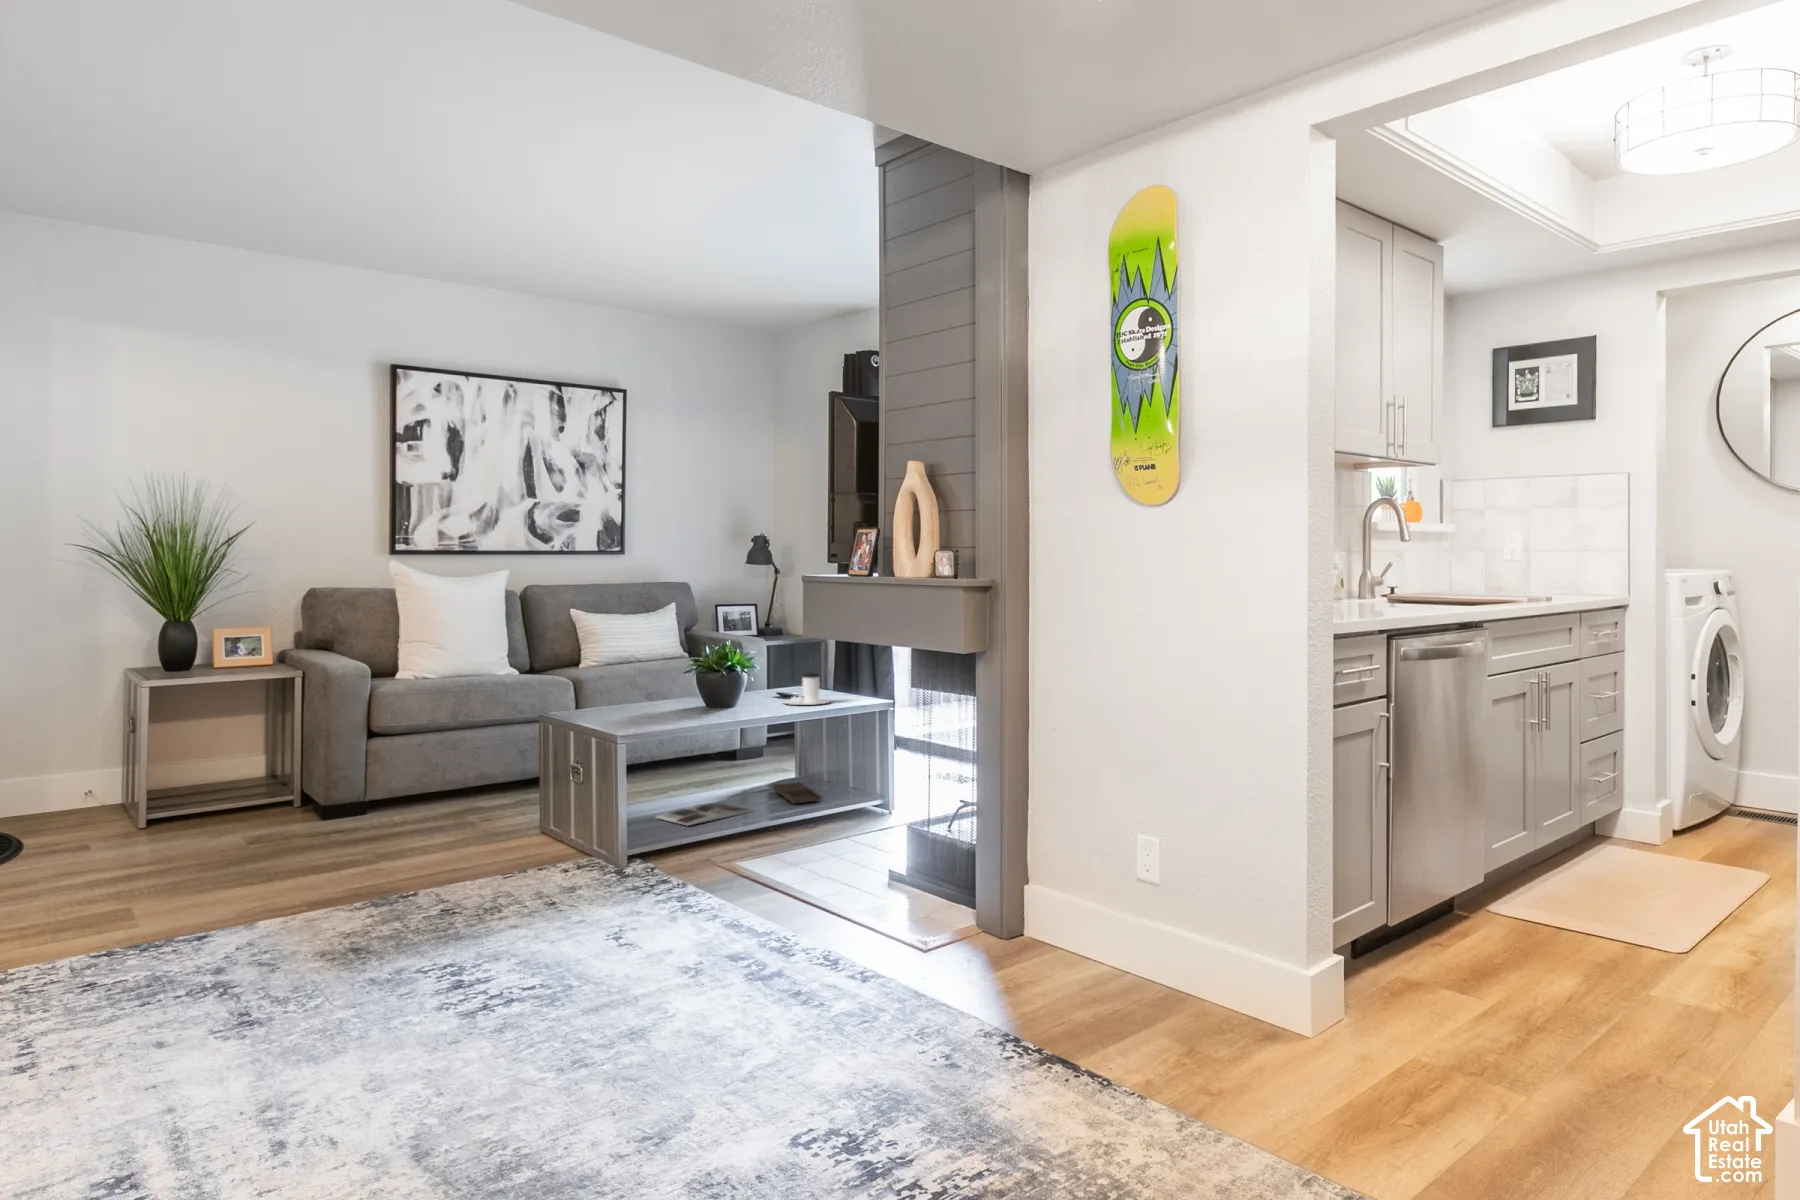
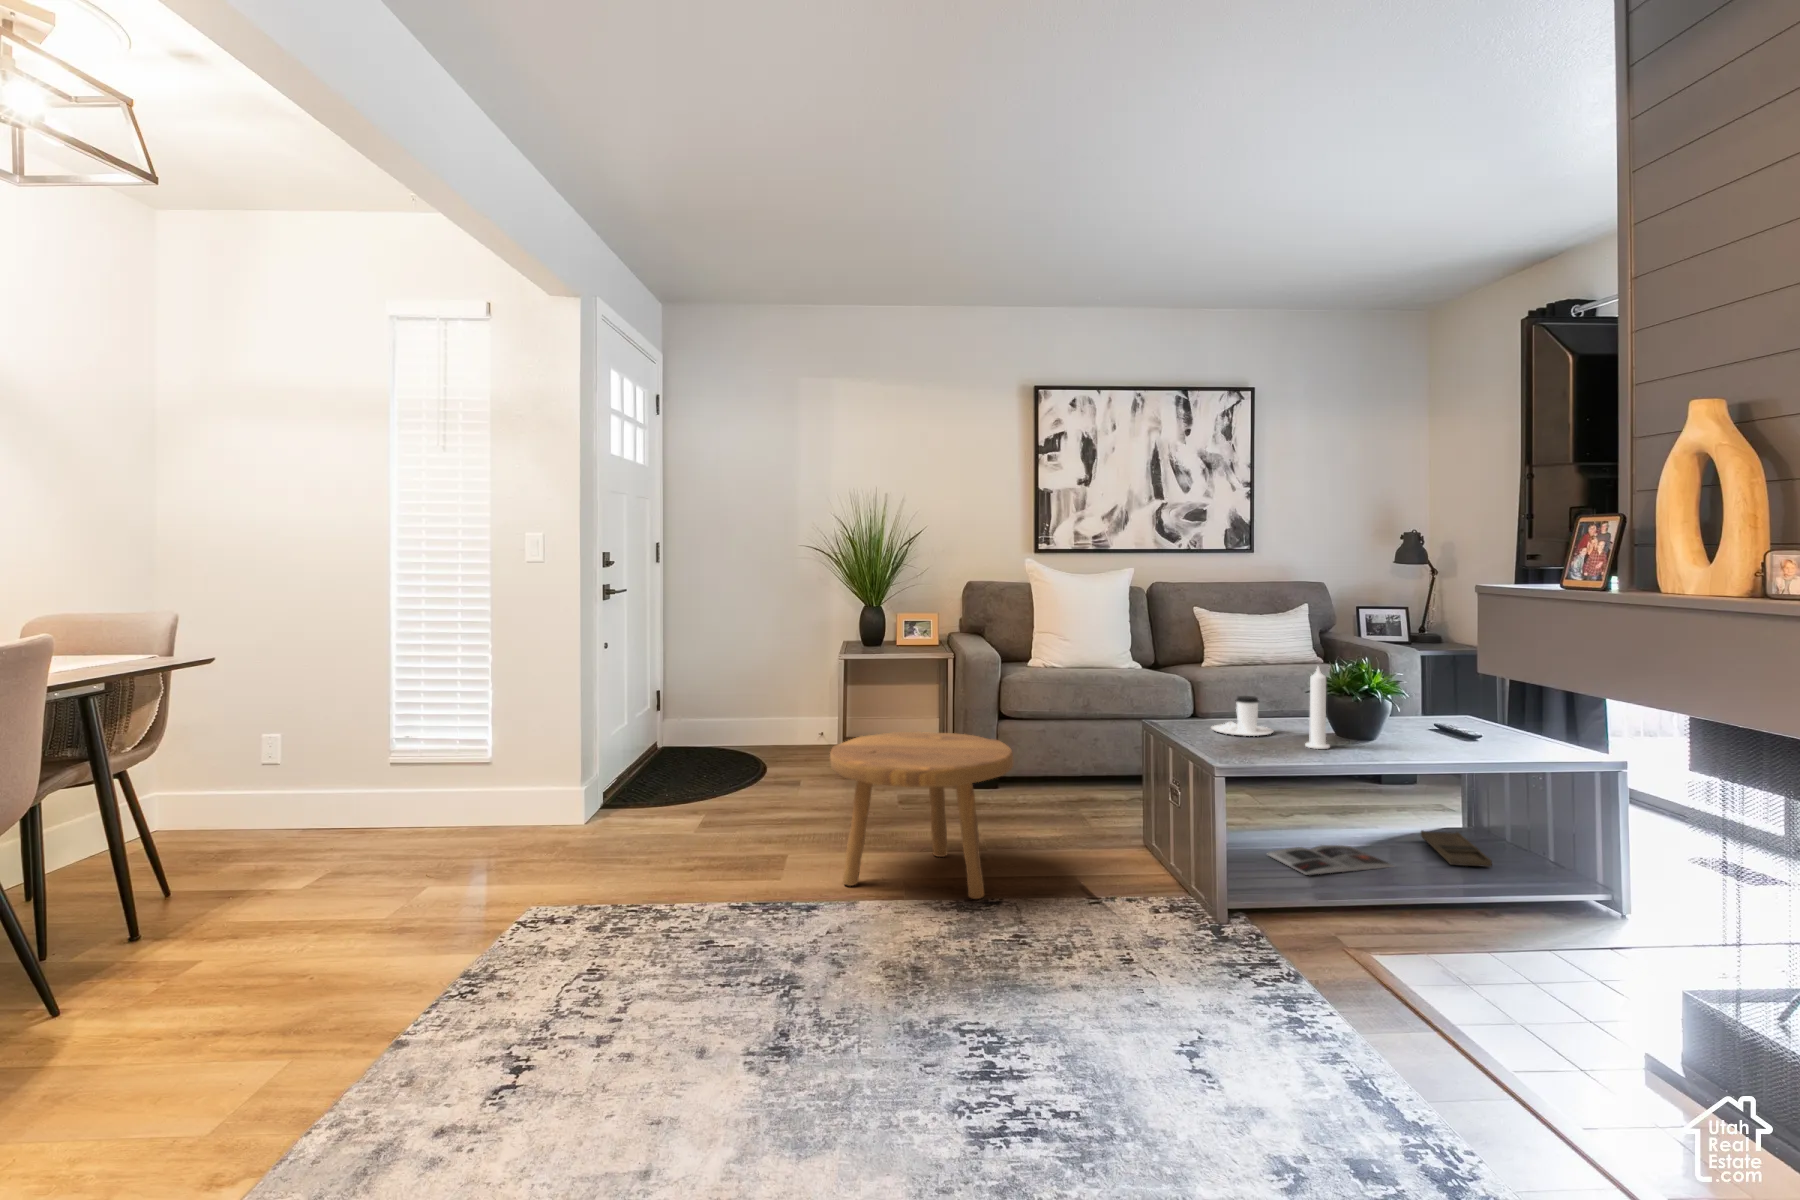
candle: none [684,649,704,718] -> present [1305,667,1330,749]
coffee cup: present [782,673,830,705] -> present [1211,696,1273,736]
footstool: none [211,738,422,903] -> present [830,732,1013,899]

